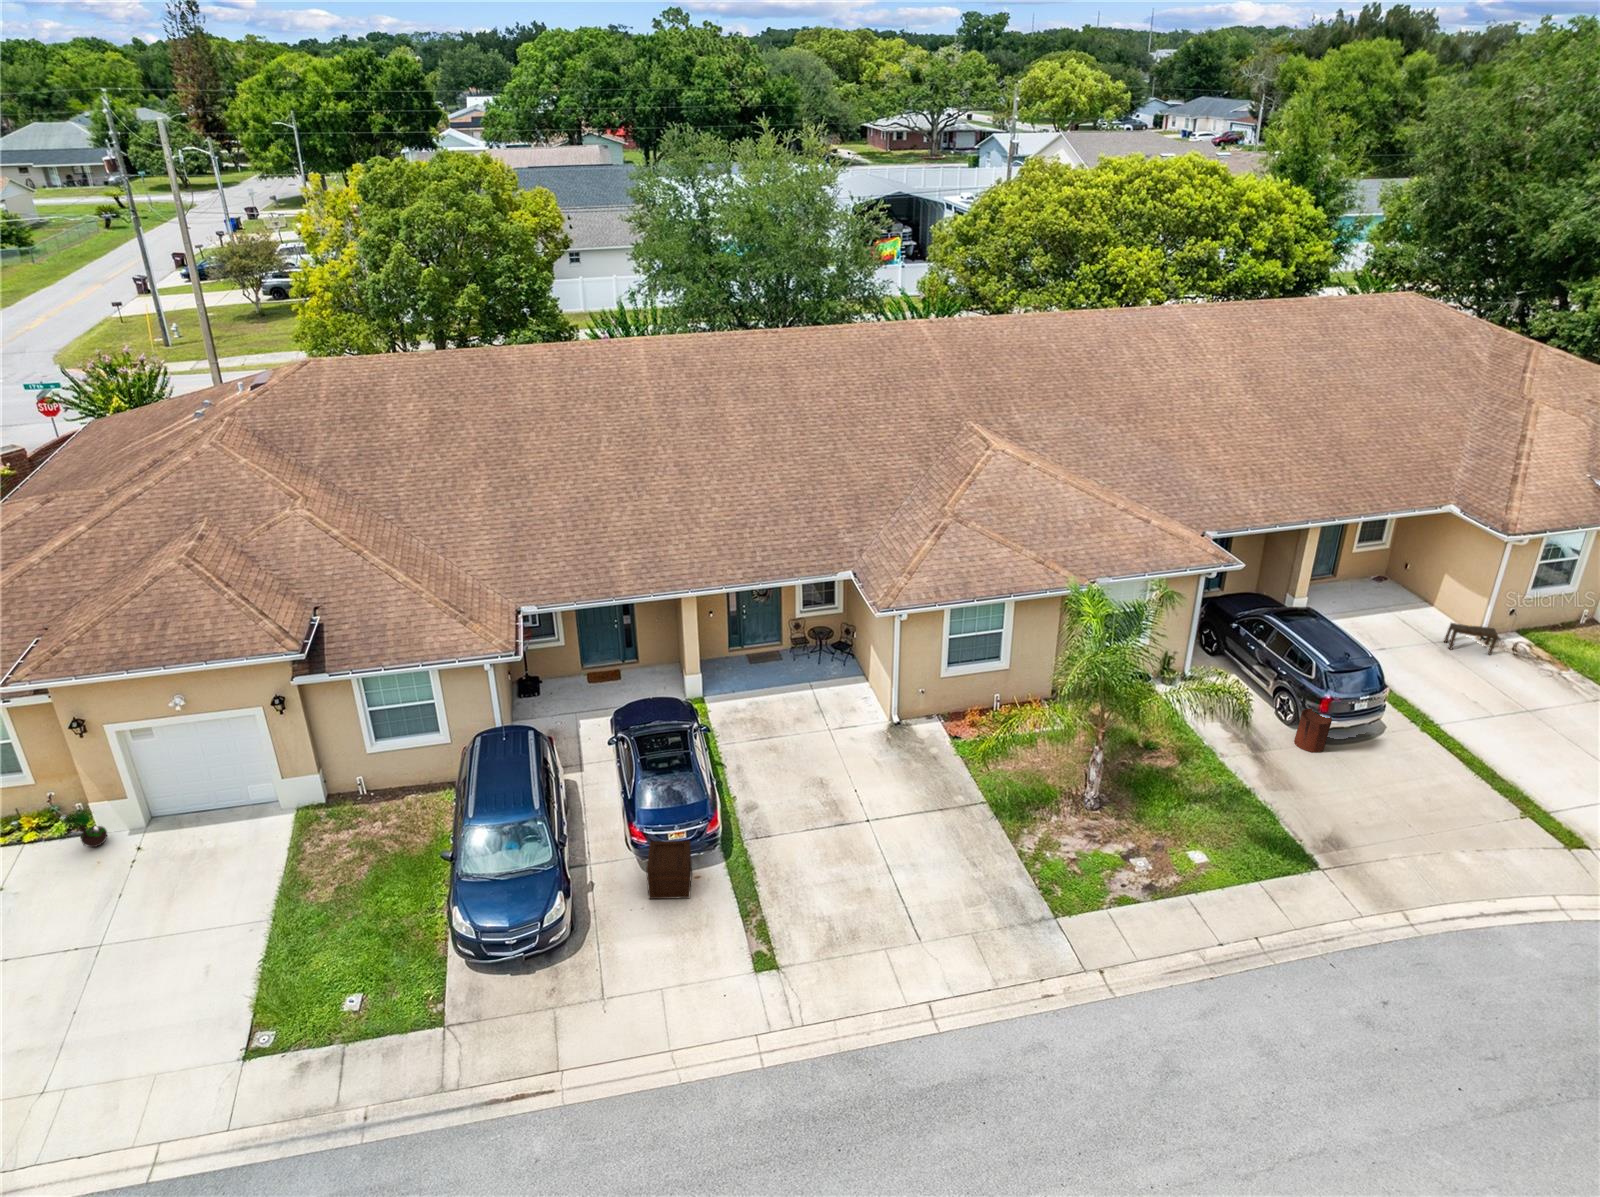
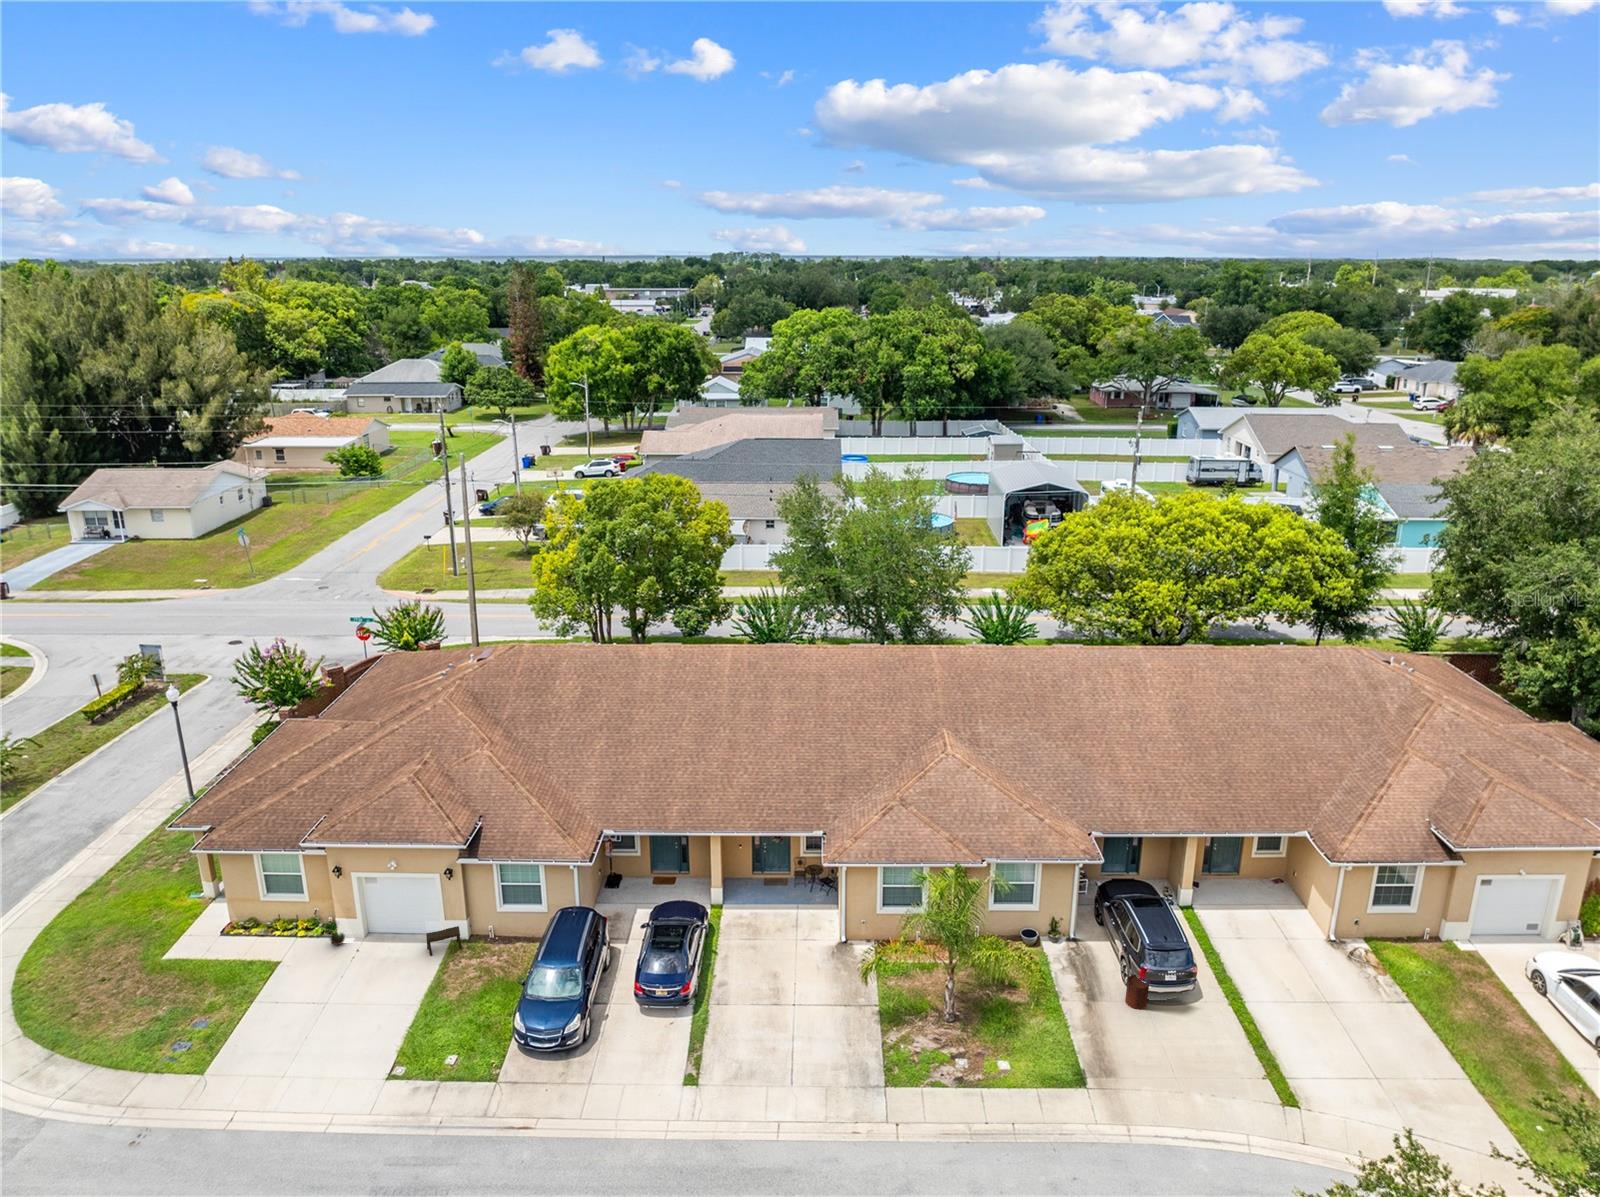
bench: present [1444,623,1499,655] -> present [426,926,461,956]
wooden crate: present [646,840,692,899] -> none [635,994,669,1035]

